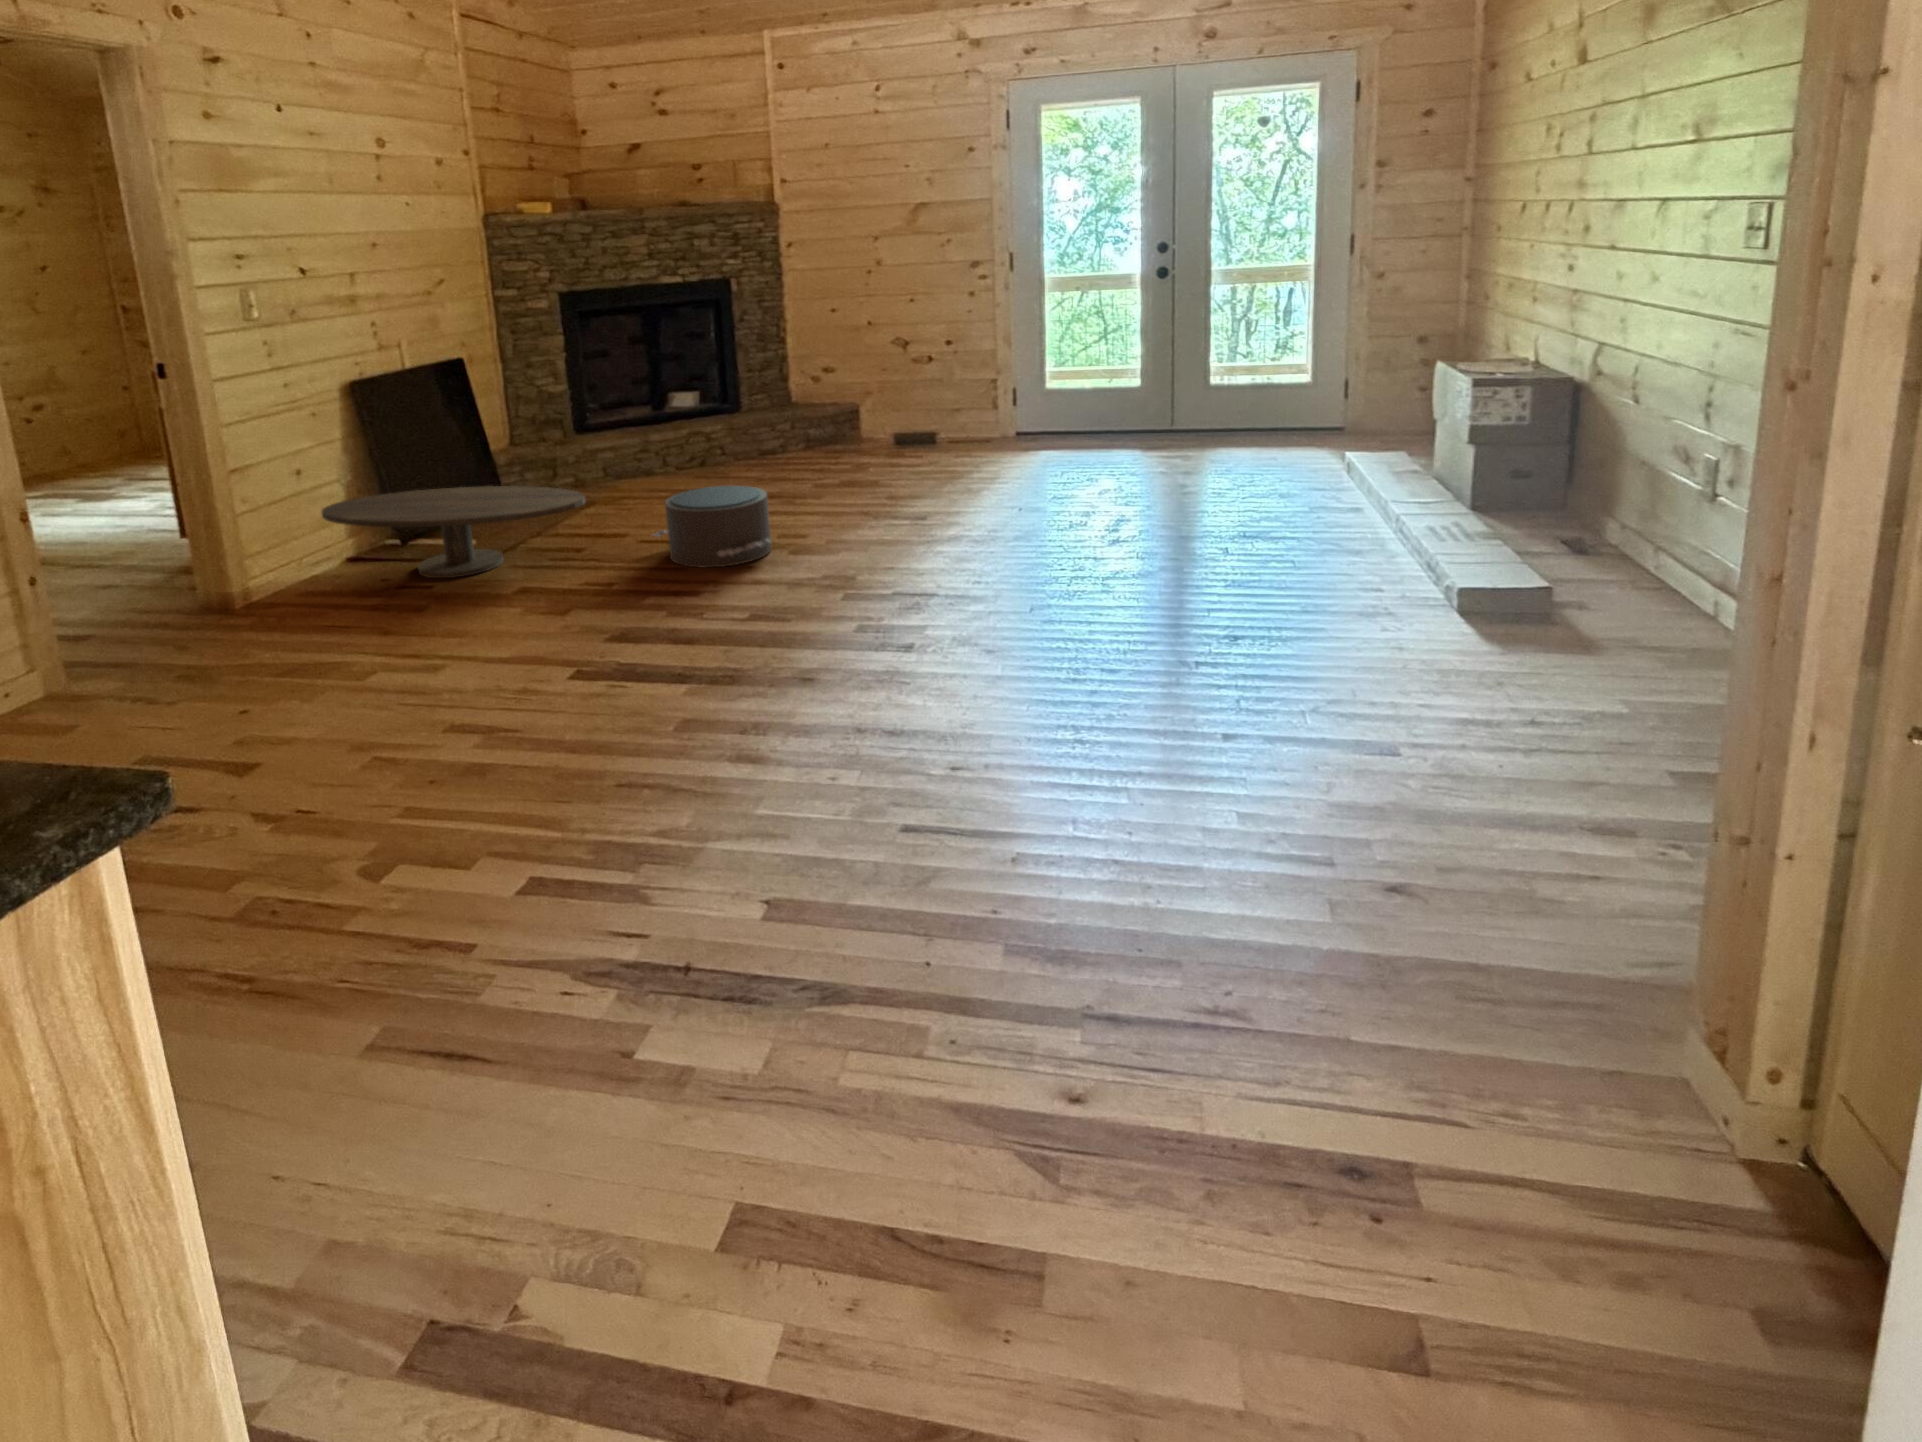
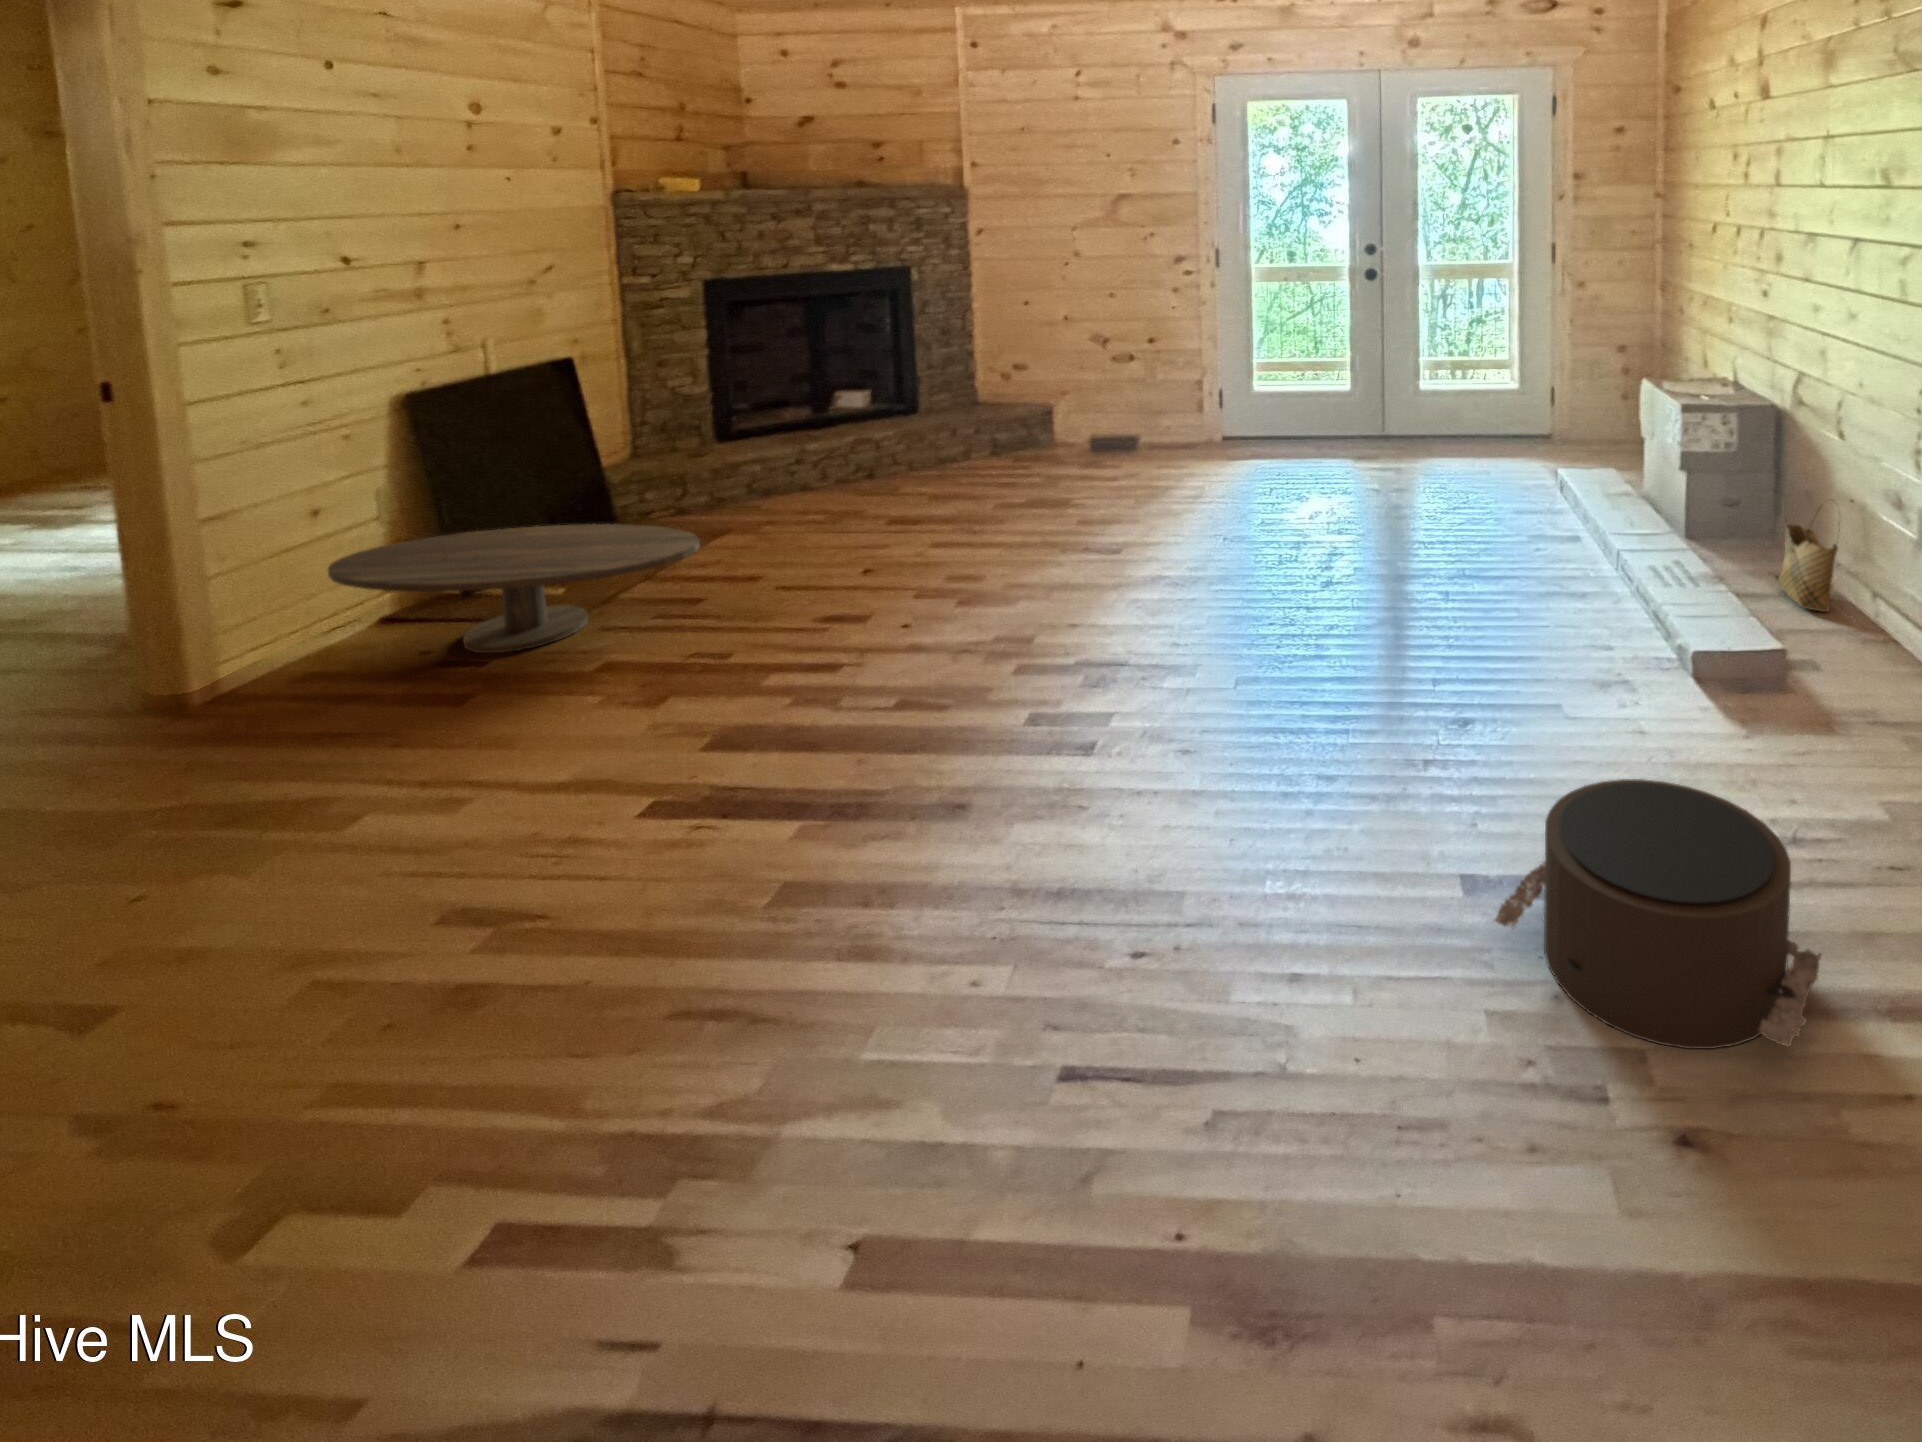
woven basket: none [1558,460,1626,568] -> present [1778,501,1838,612]
pouf: present [654,486,771,568] -> present [1495,779,1821,1049]

